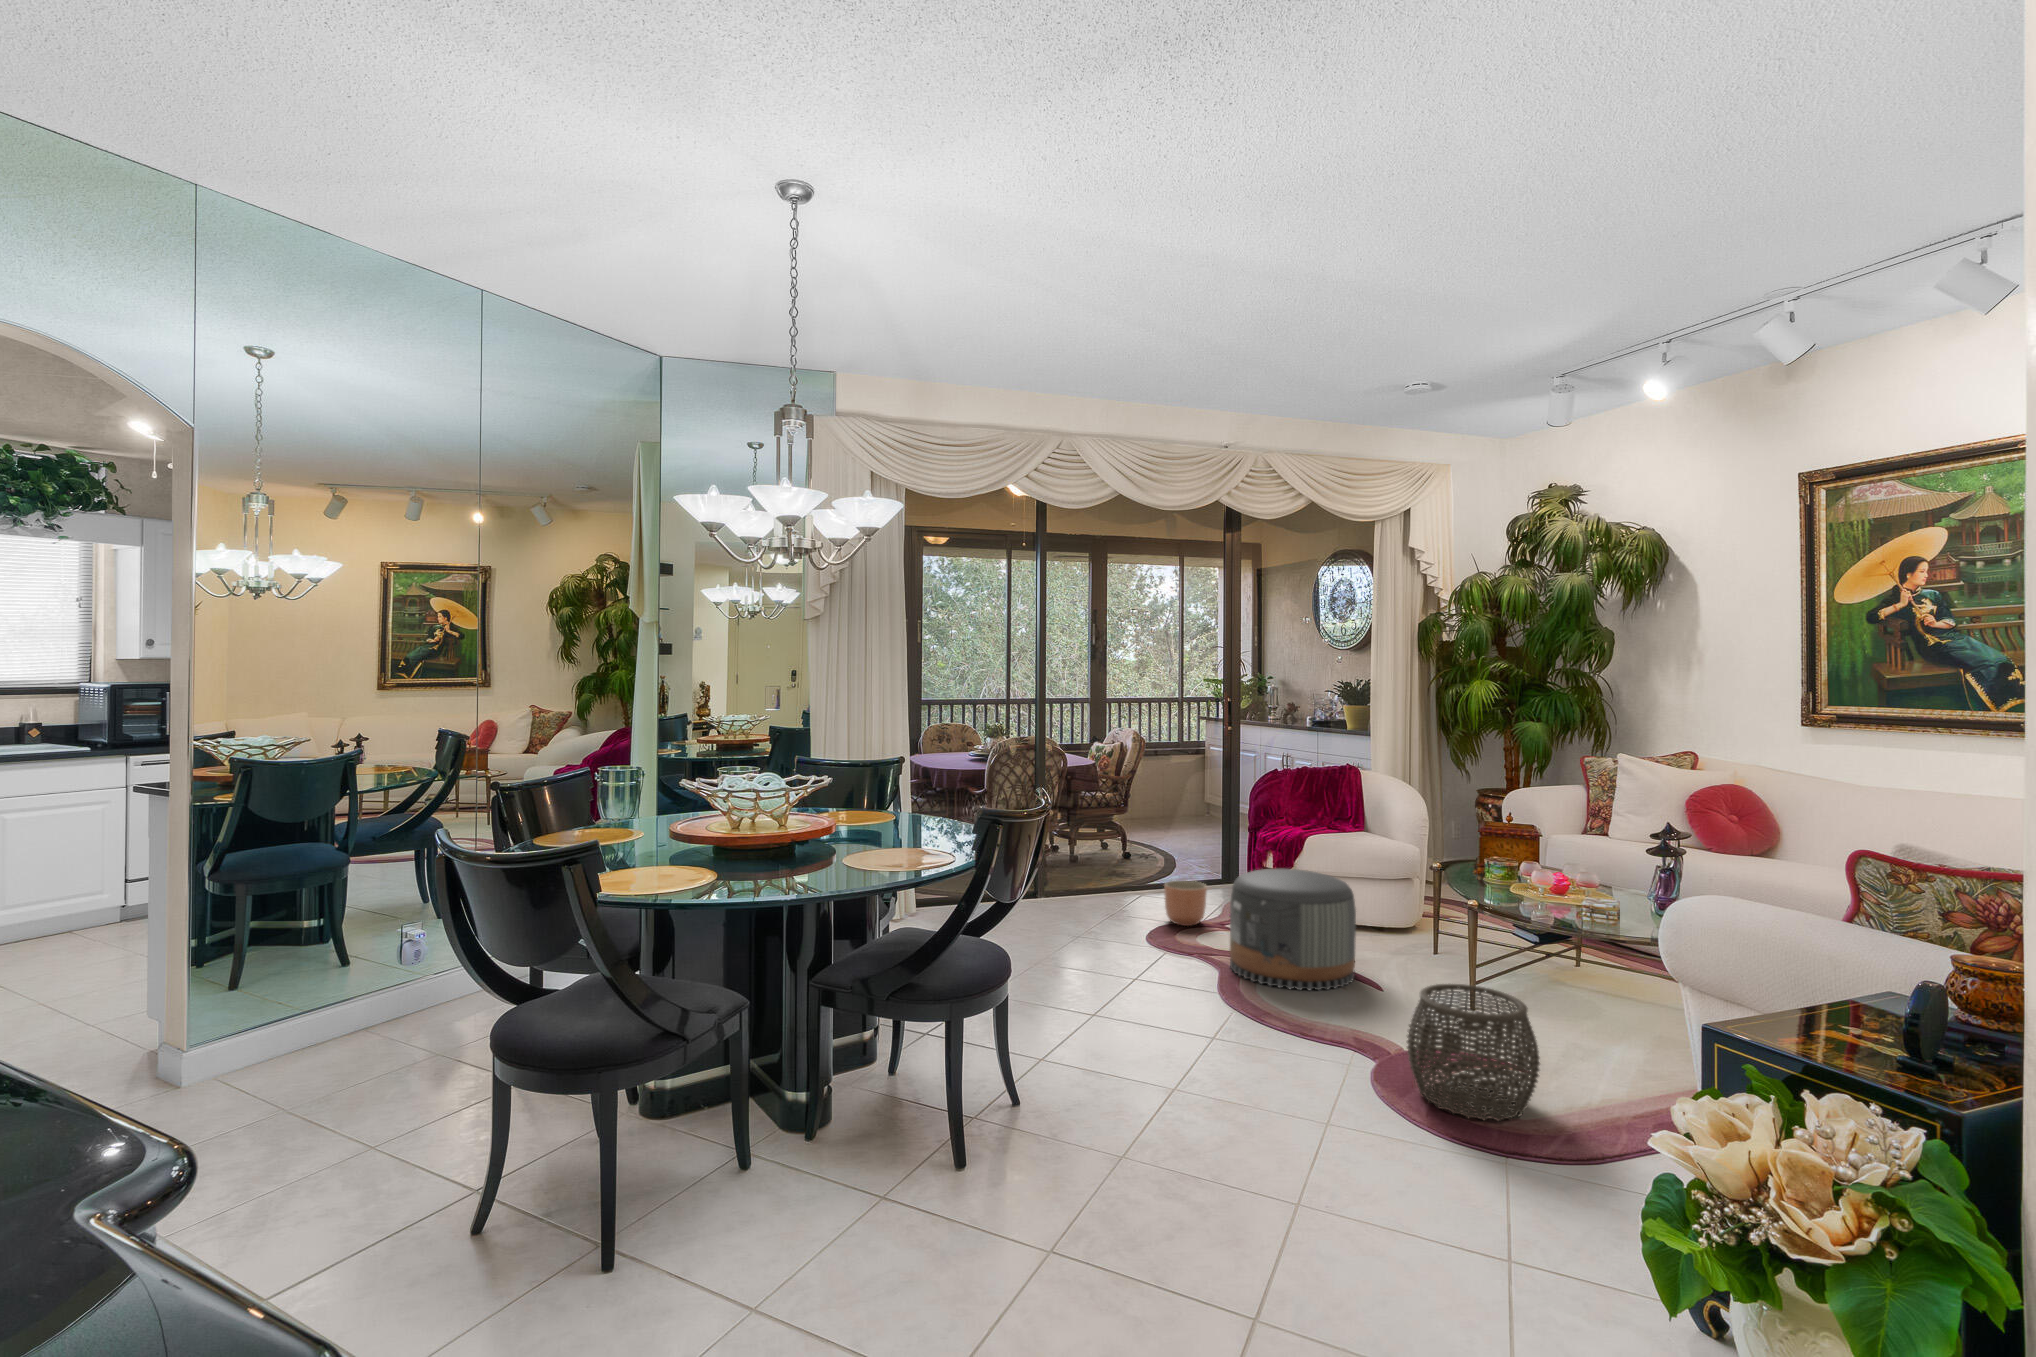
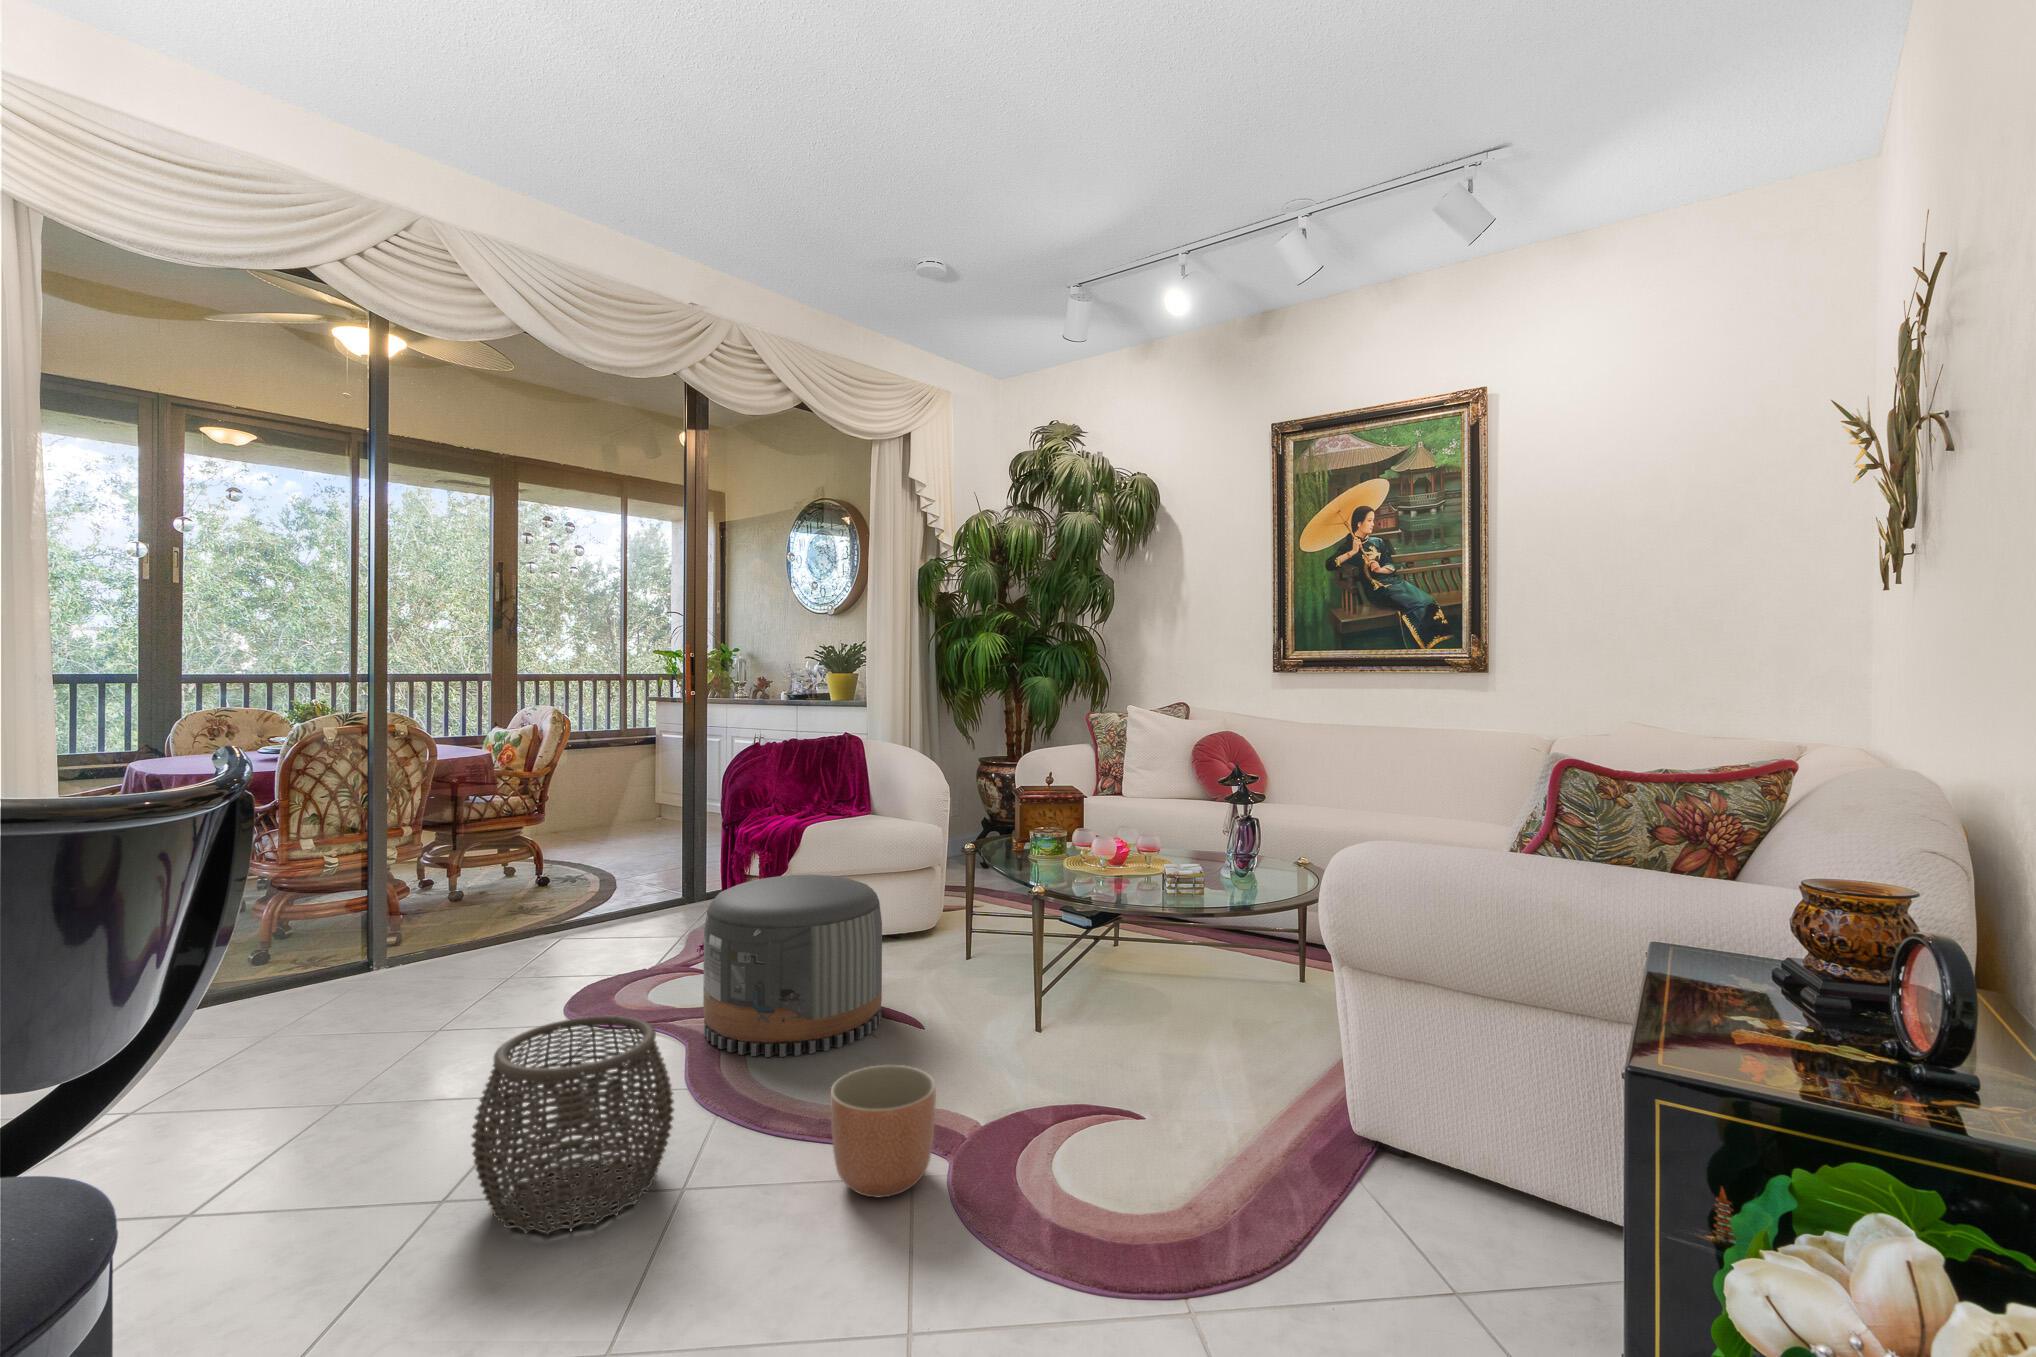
planter: present [1164,880,1207,926] -> present [830,1065,936,1198]
woven basket: present [1407,984,1540,1121] -> present [472,1016,674,1234]

